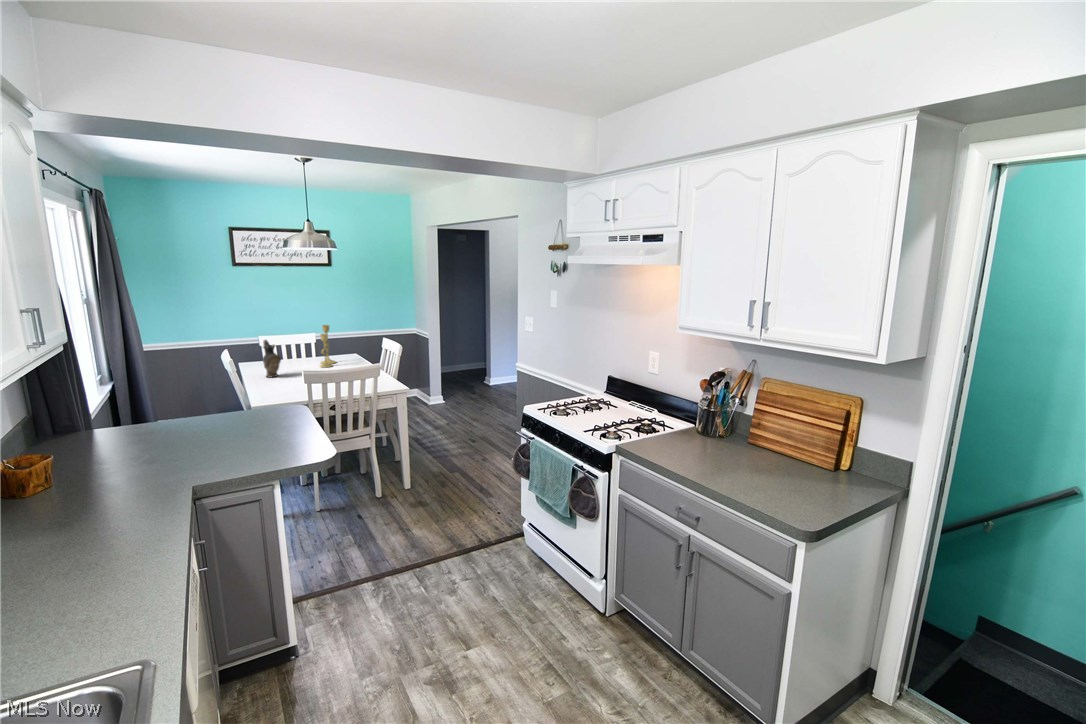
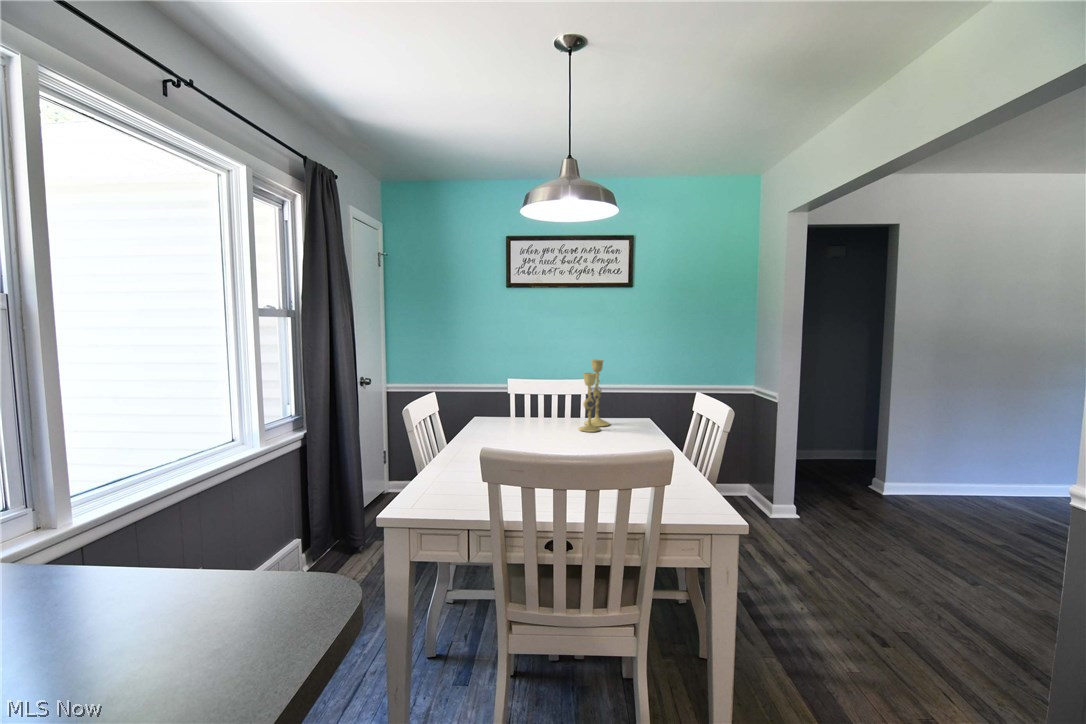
ceramic pitcher: present [263,340,281,378] -> none [481,373,508,439]

